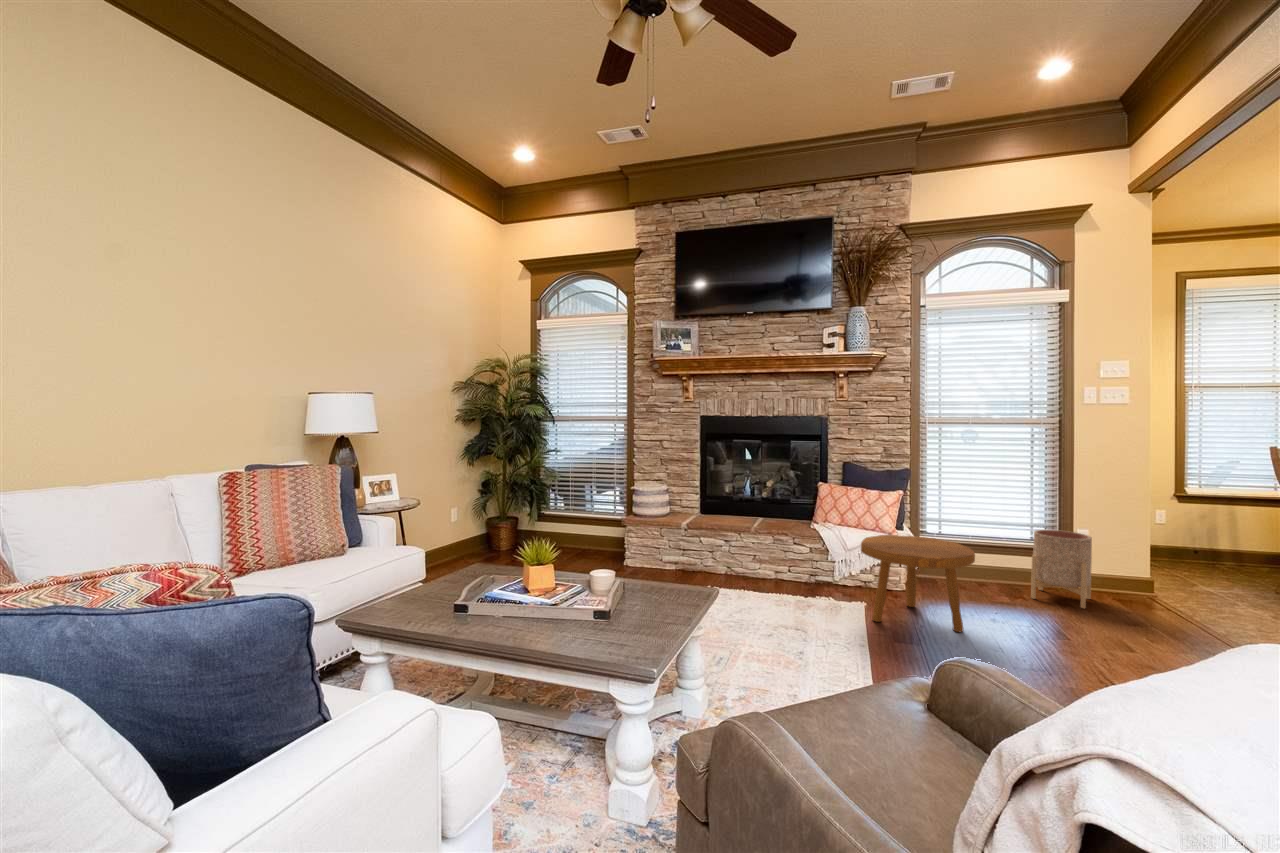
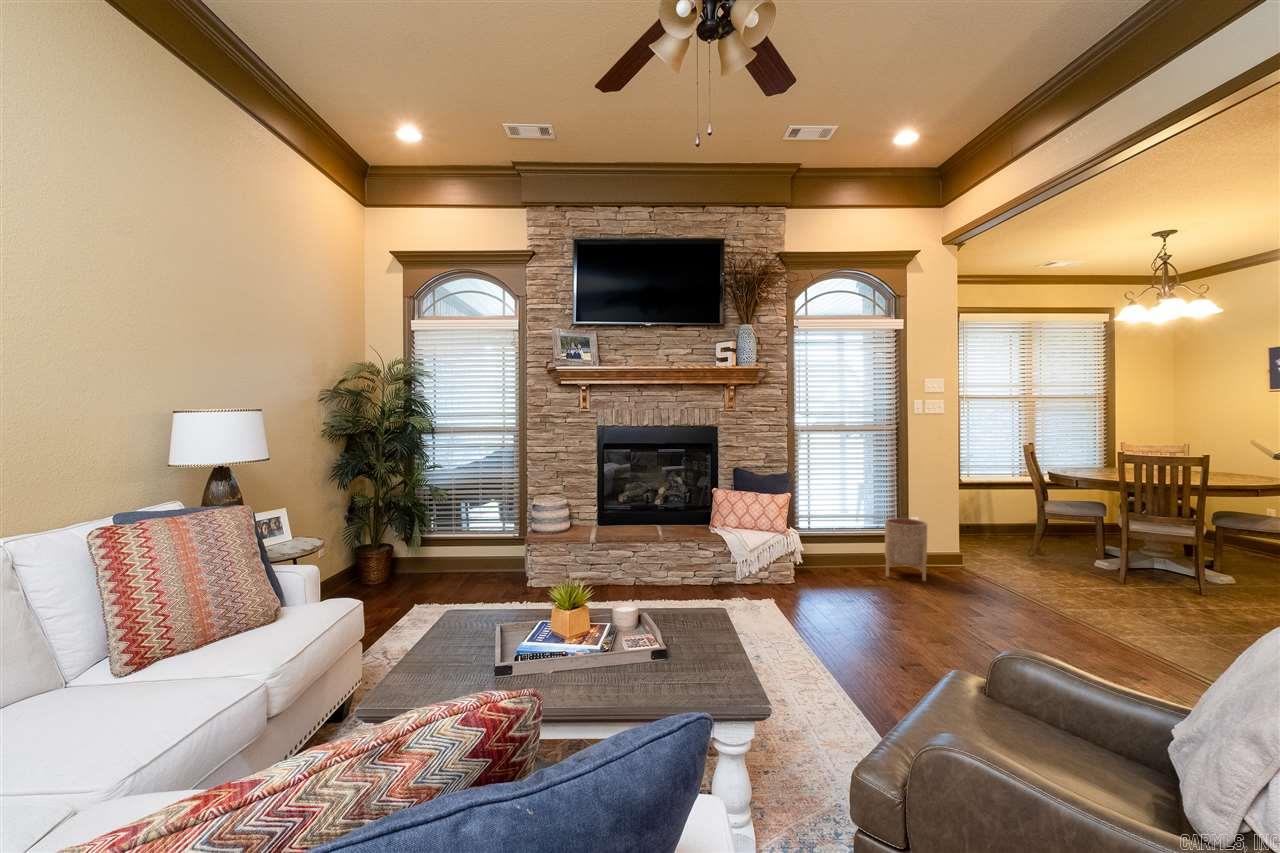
footstool: present [861,535,975,632] -> none [772,534,868,615]

